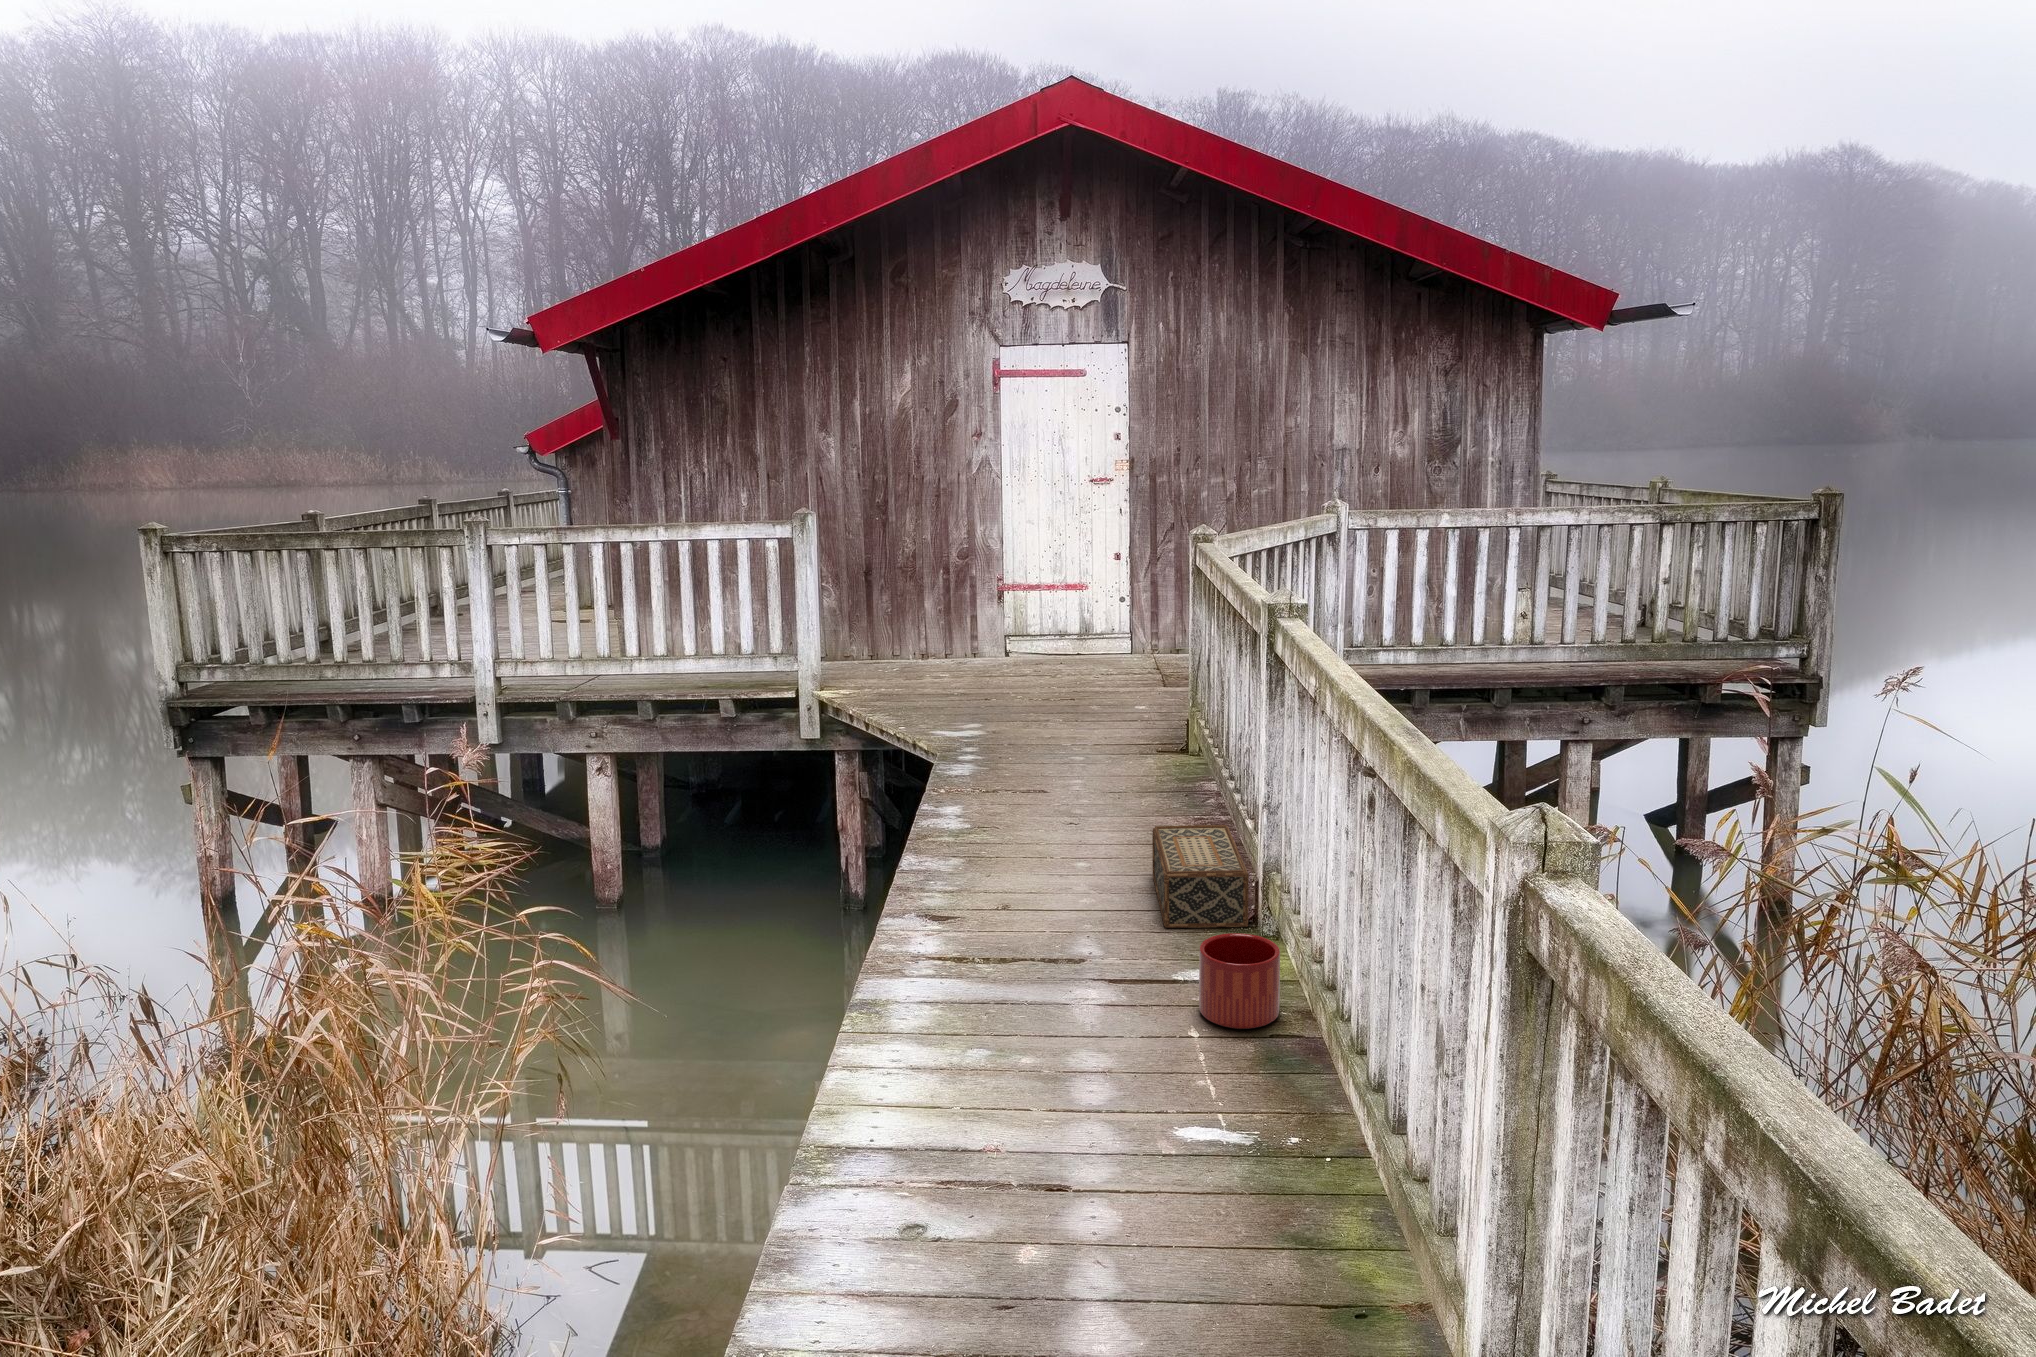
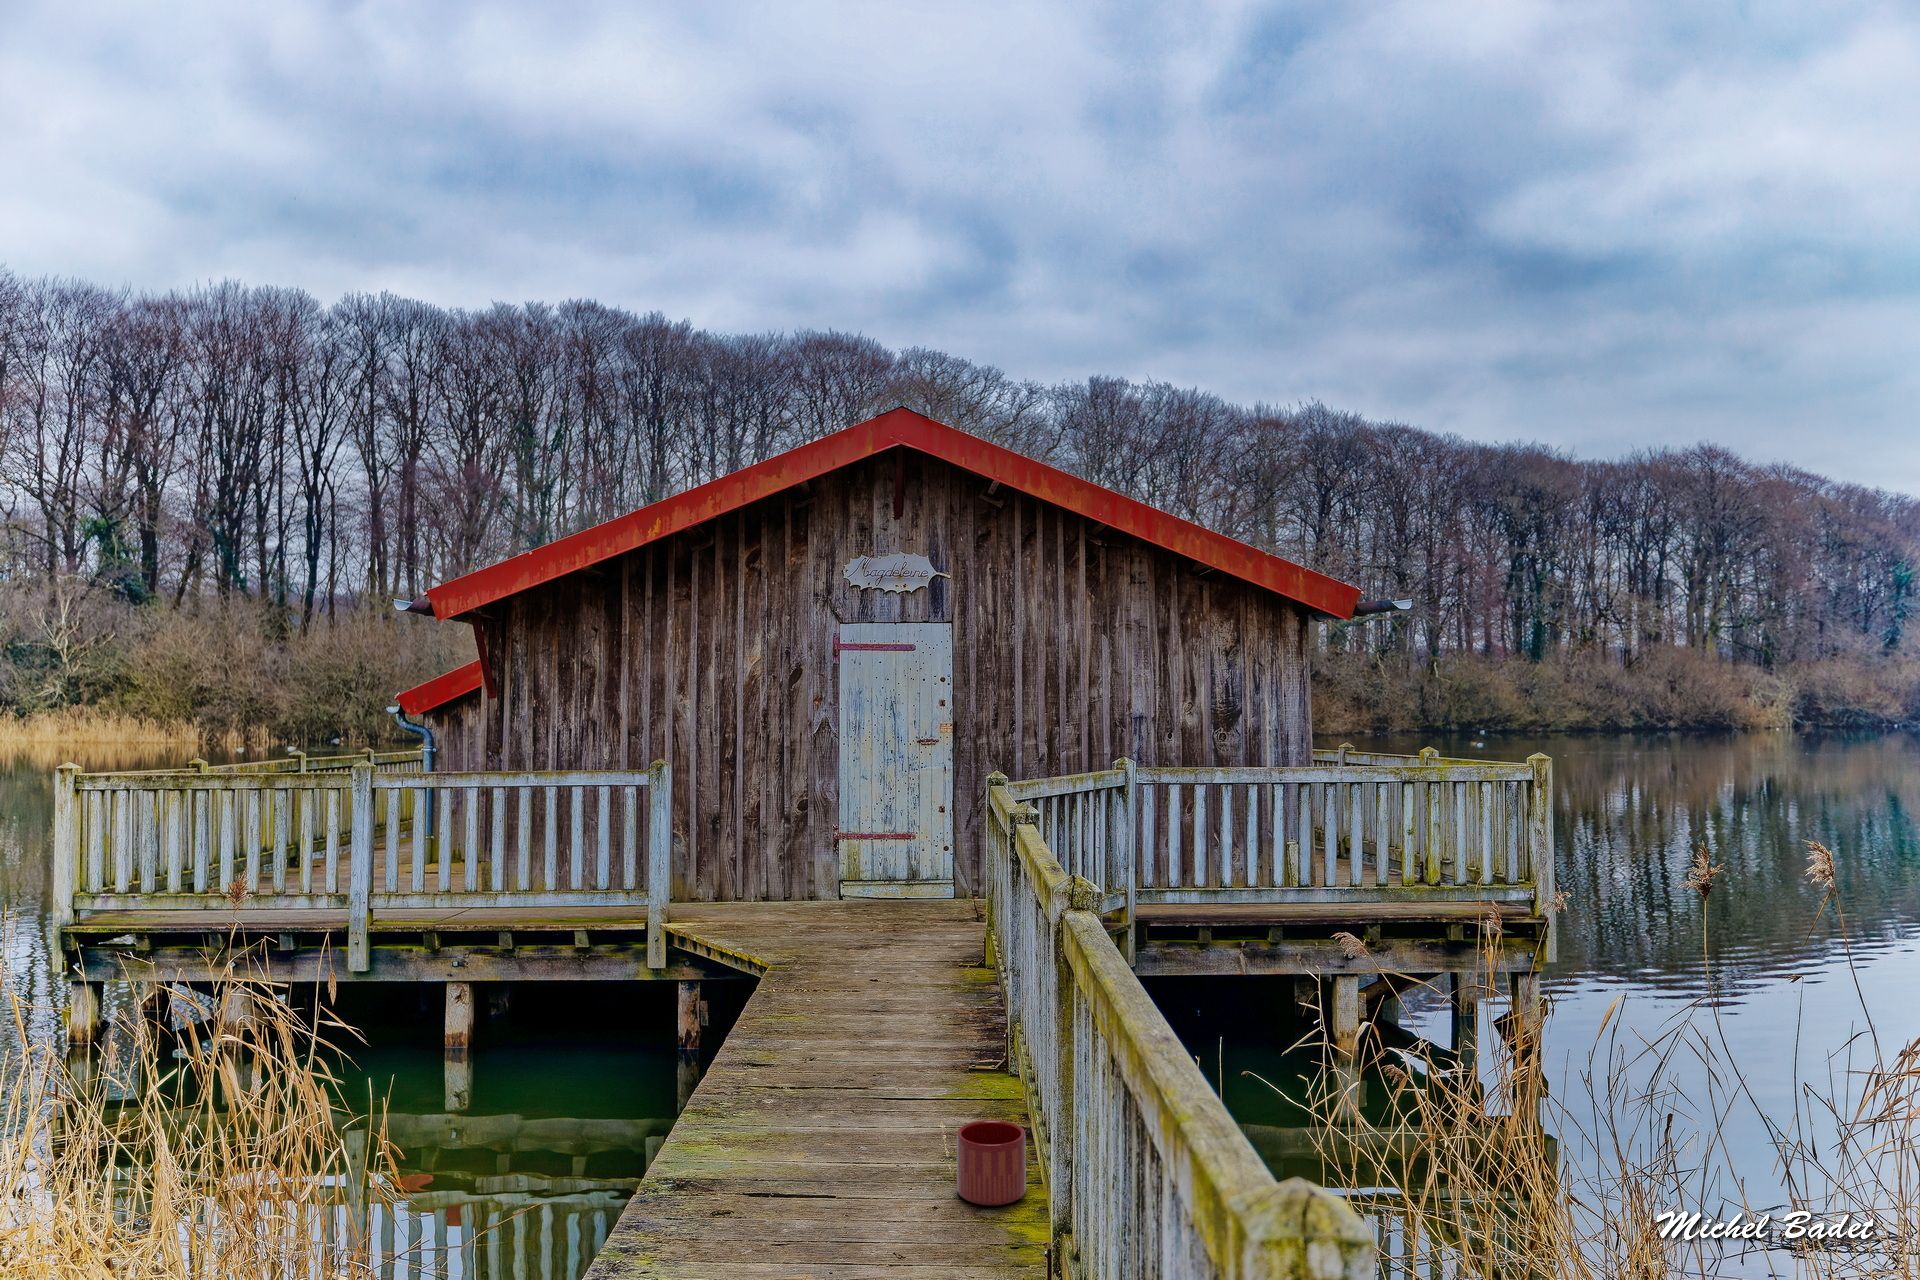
woven basket: present [1152,825,1249,928] -> none [938,1034,1014,1124]

